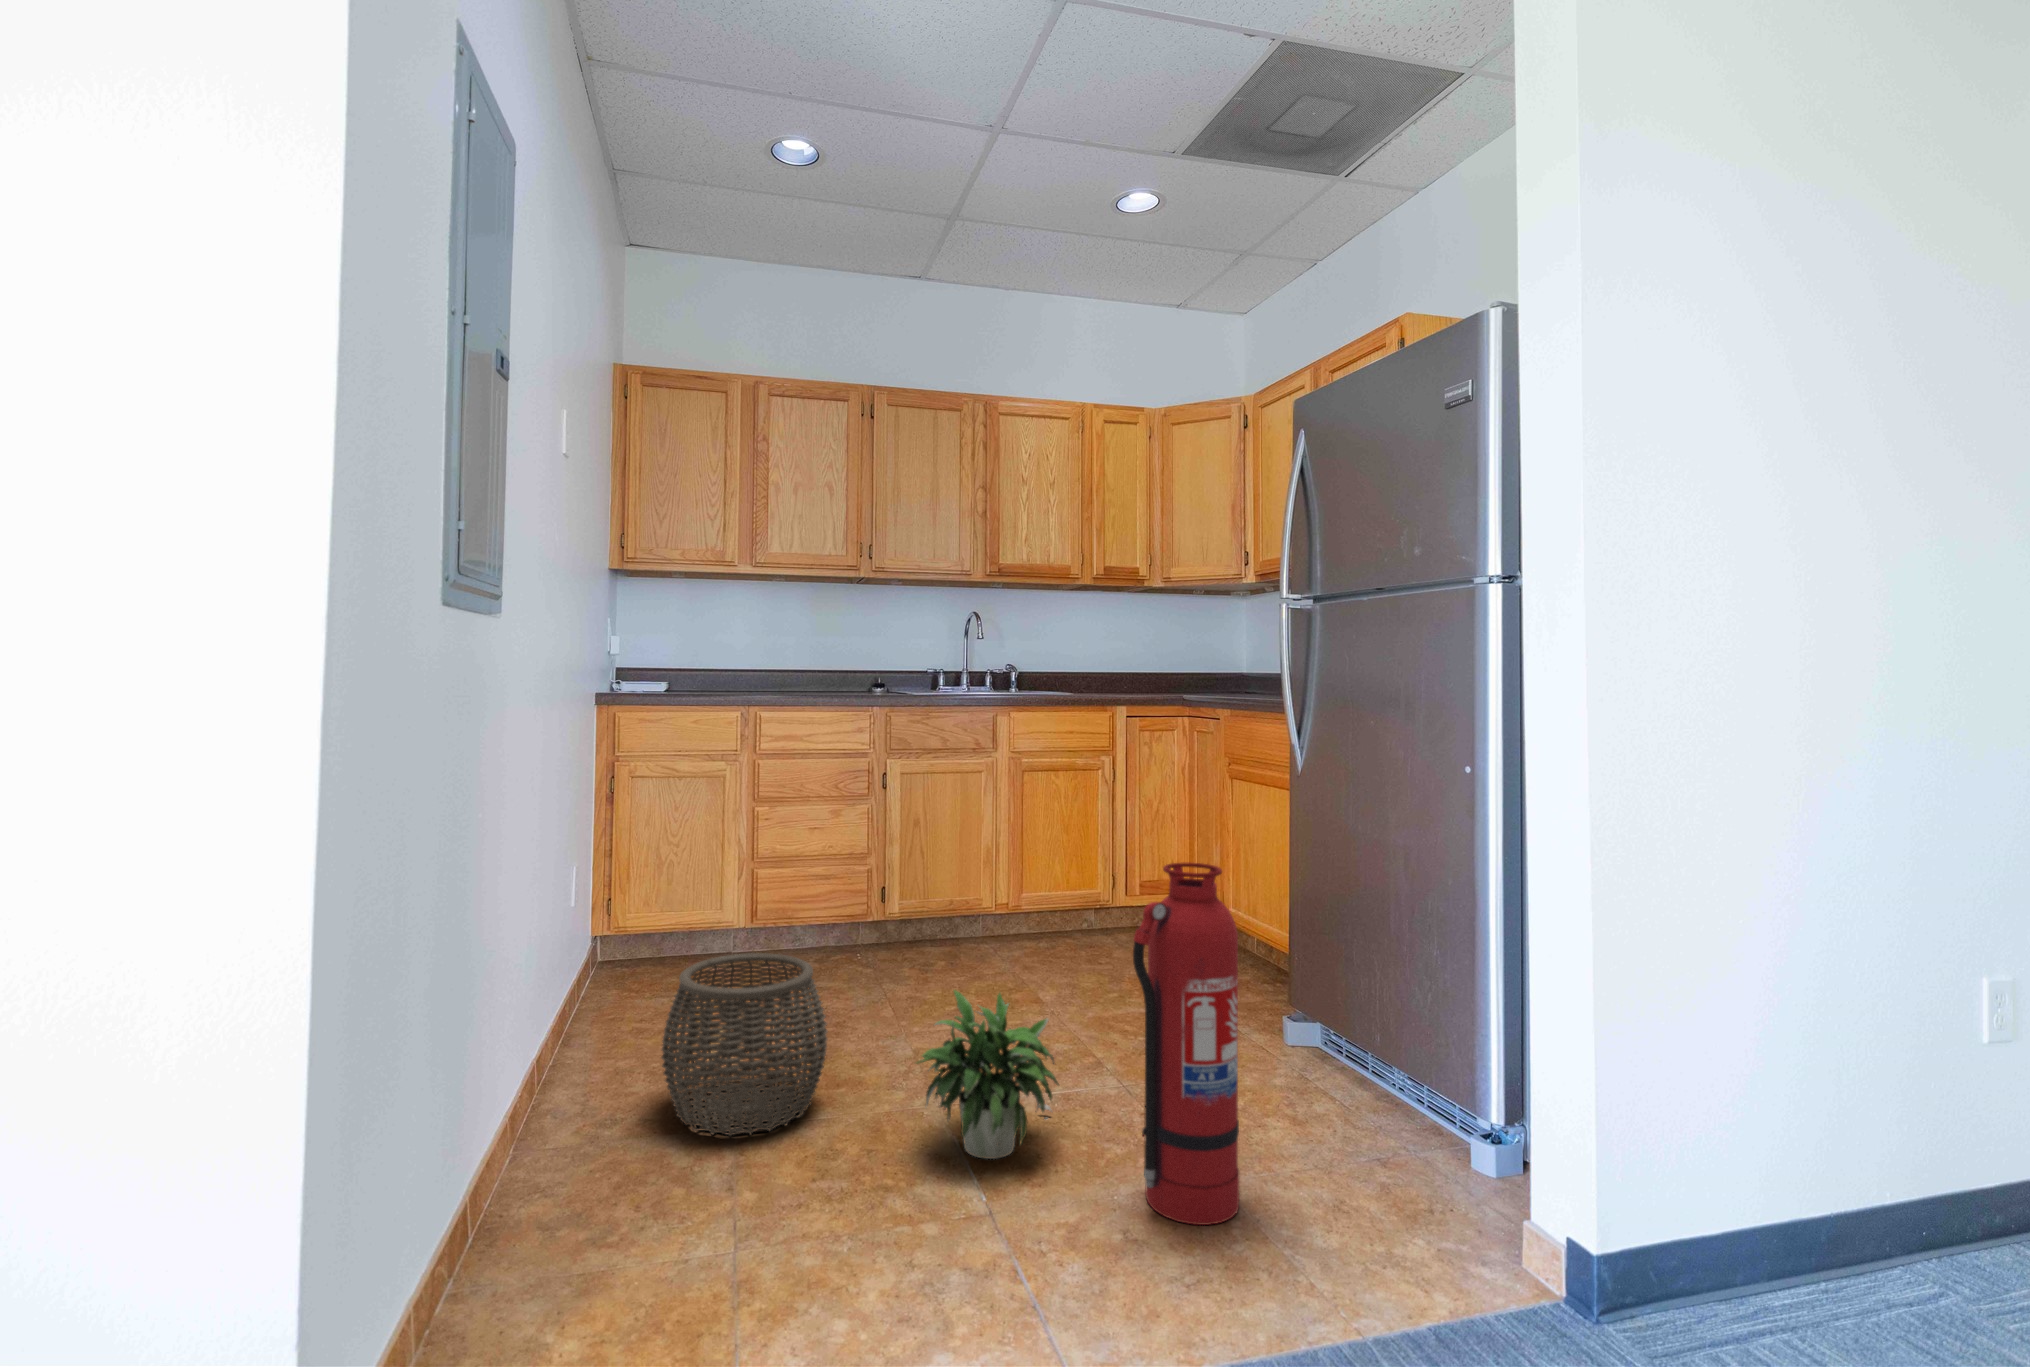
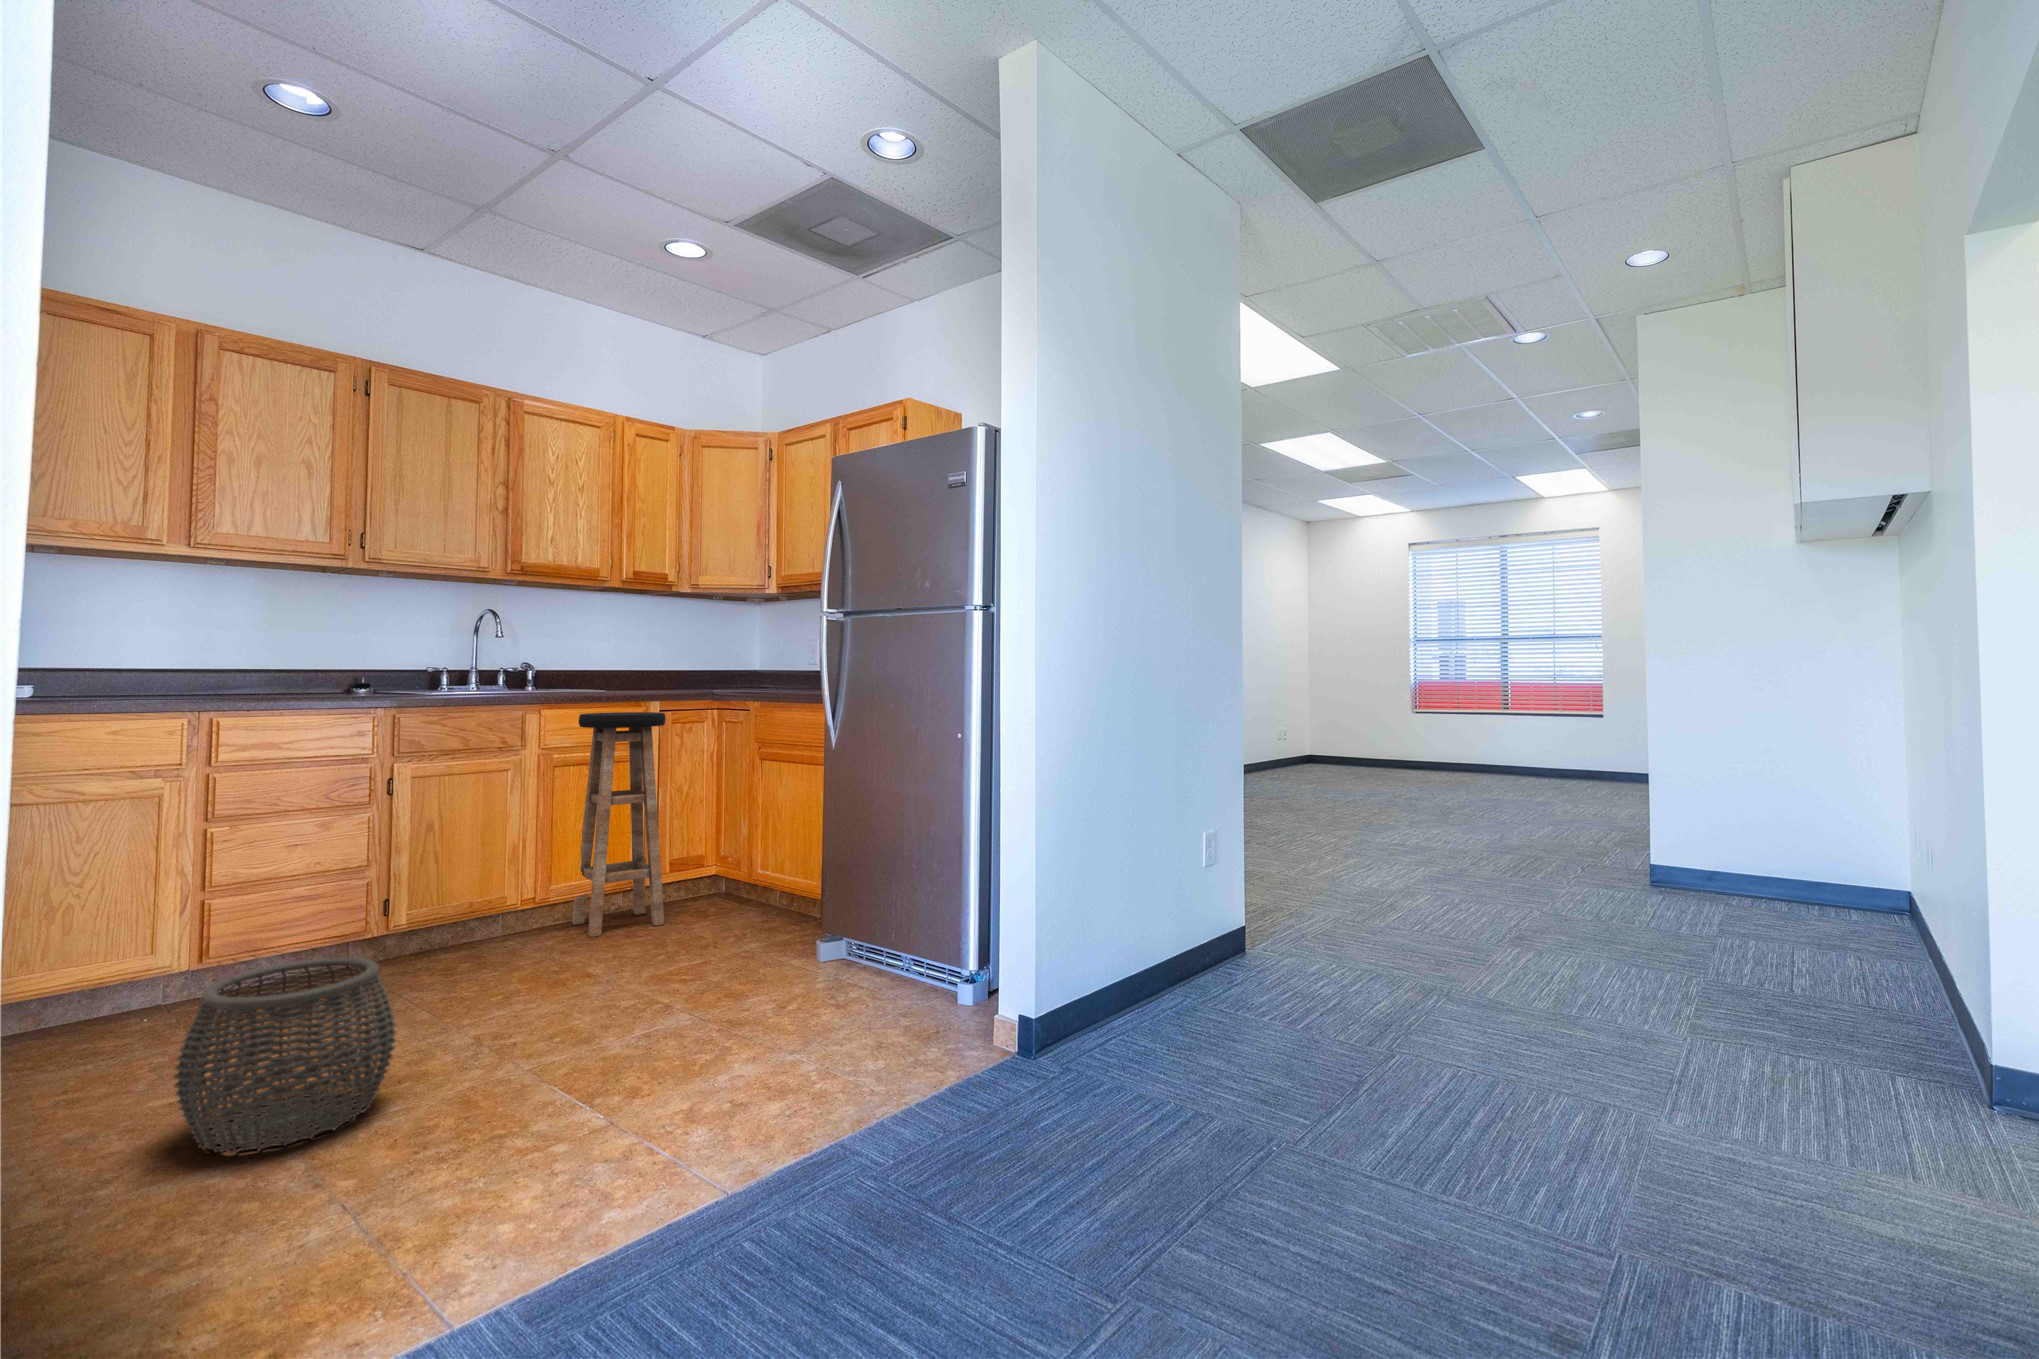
bar stool: none [1045,719,1131,960] -> present [572,712,666,937]
fire extinguisher: present [1133,862,1239,1225] -> none [735,813,813,1086]
potted plant: present [917,990,1059,1159] -> none [513,948,653,1092]

